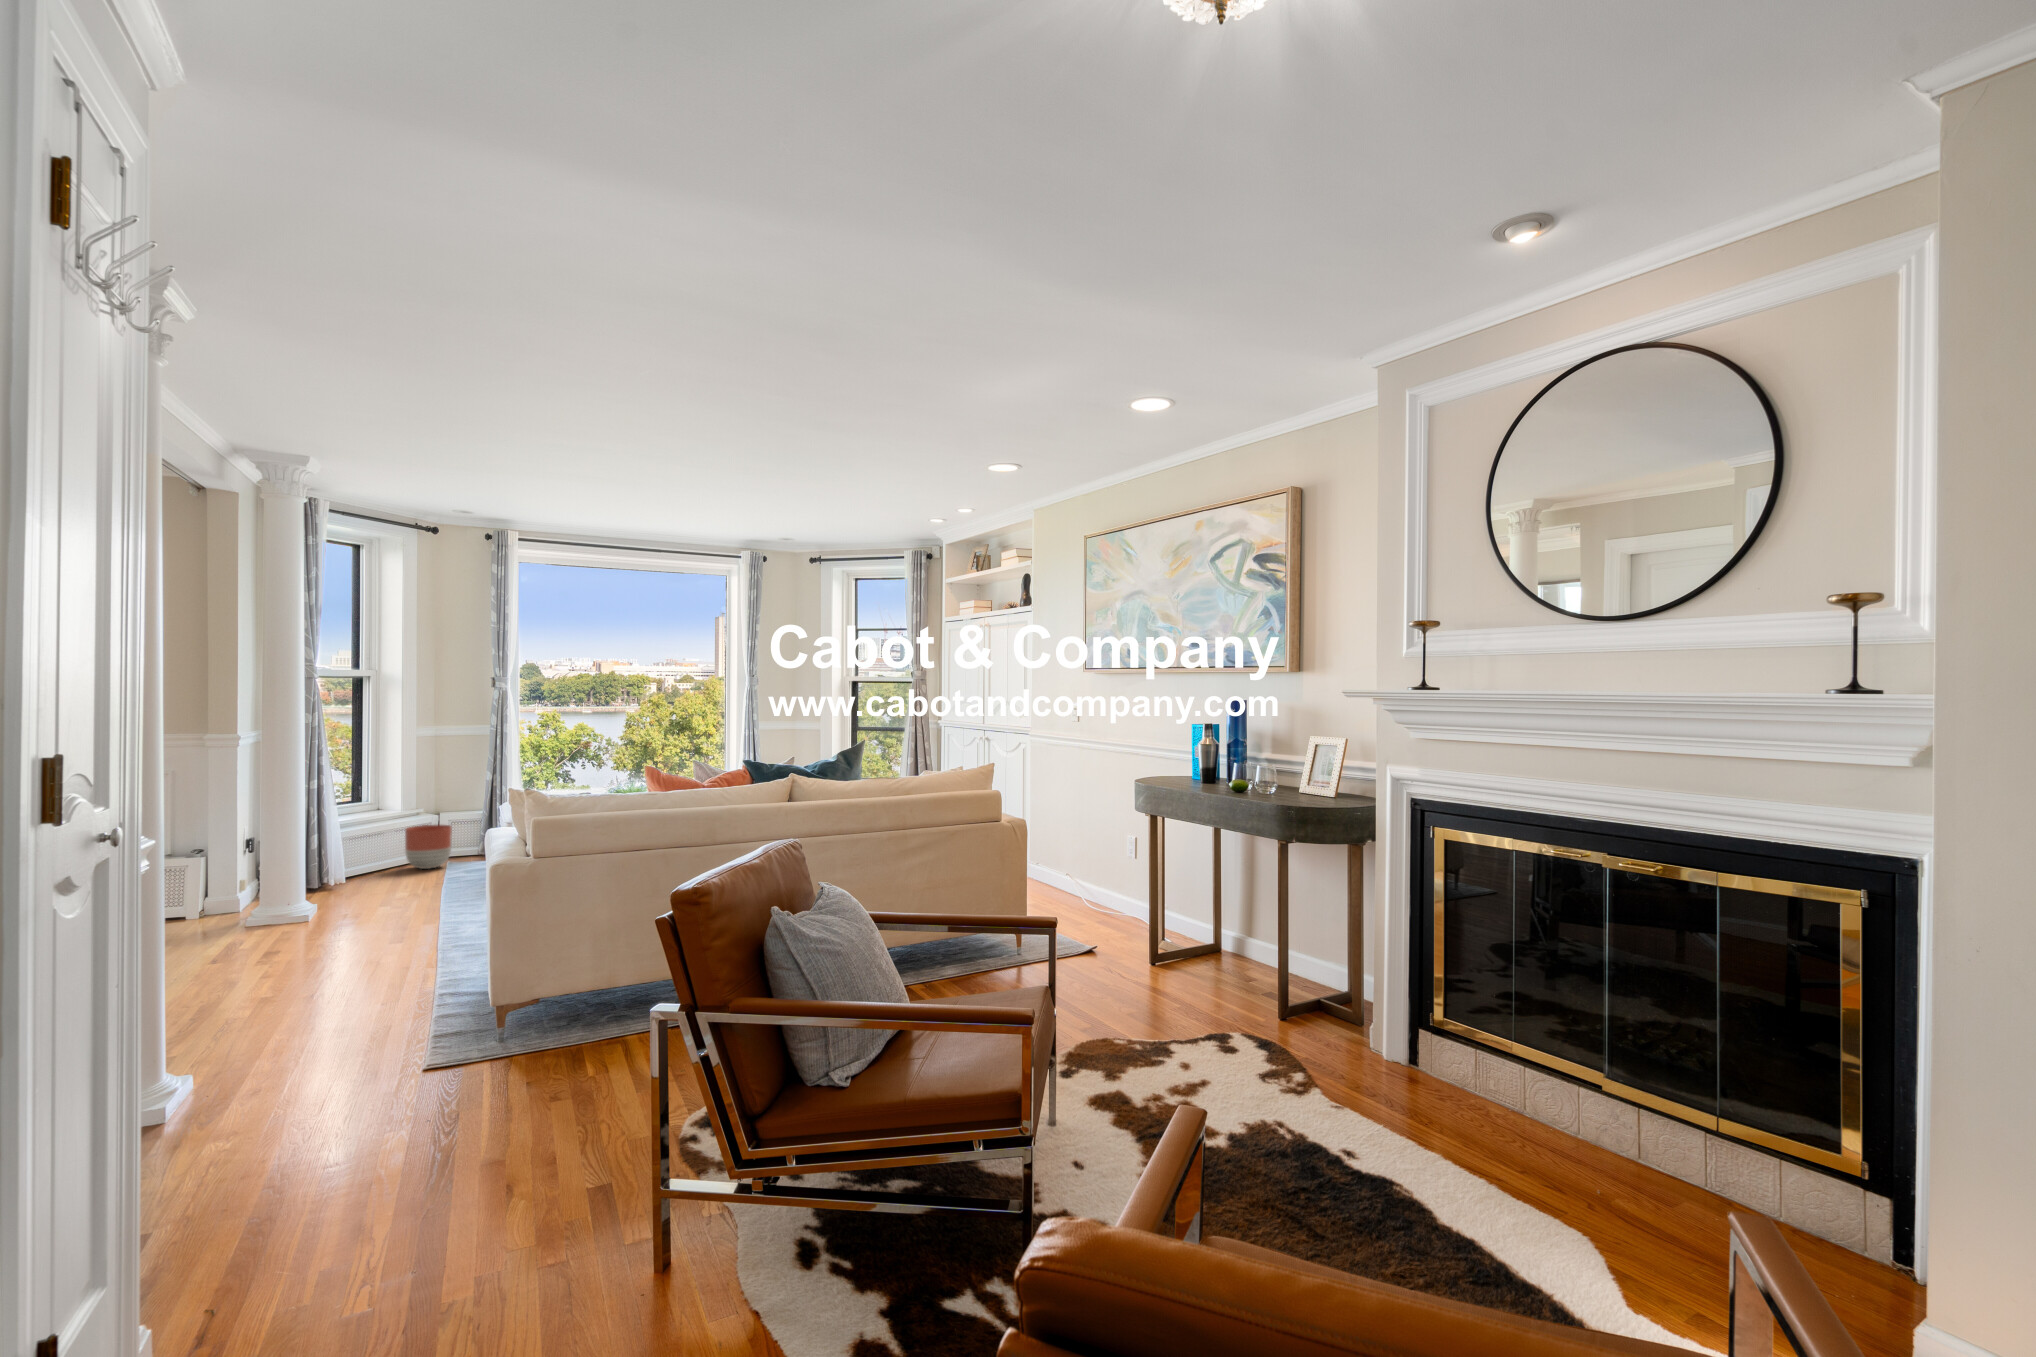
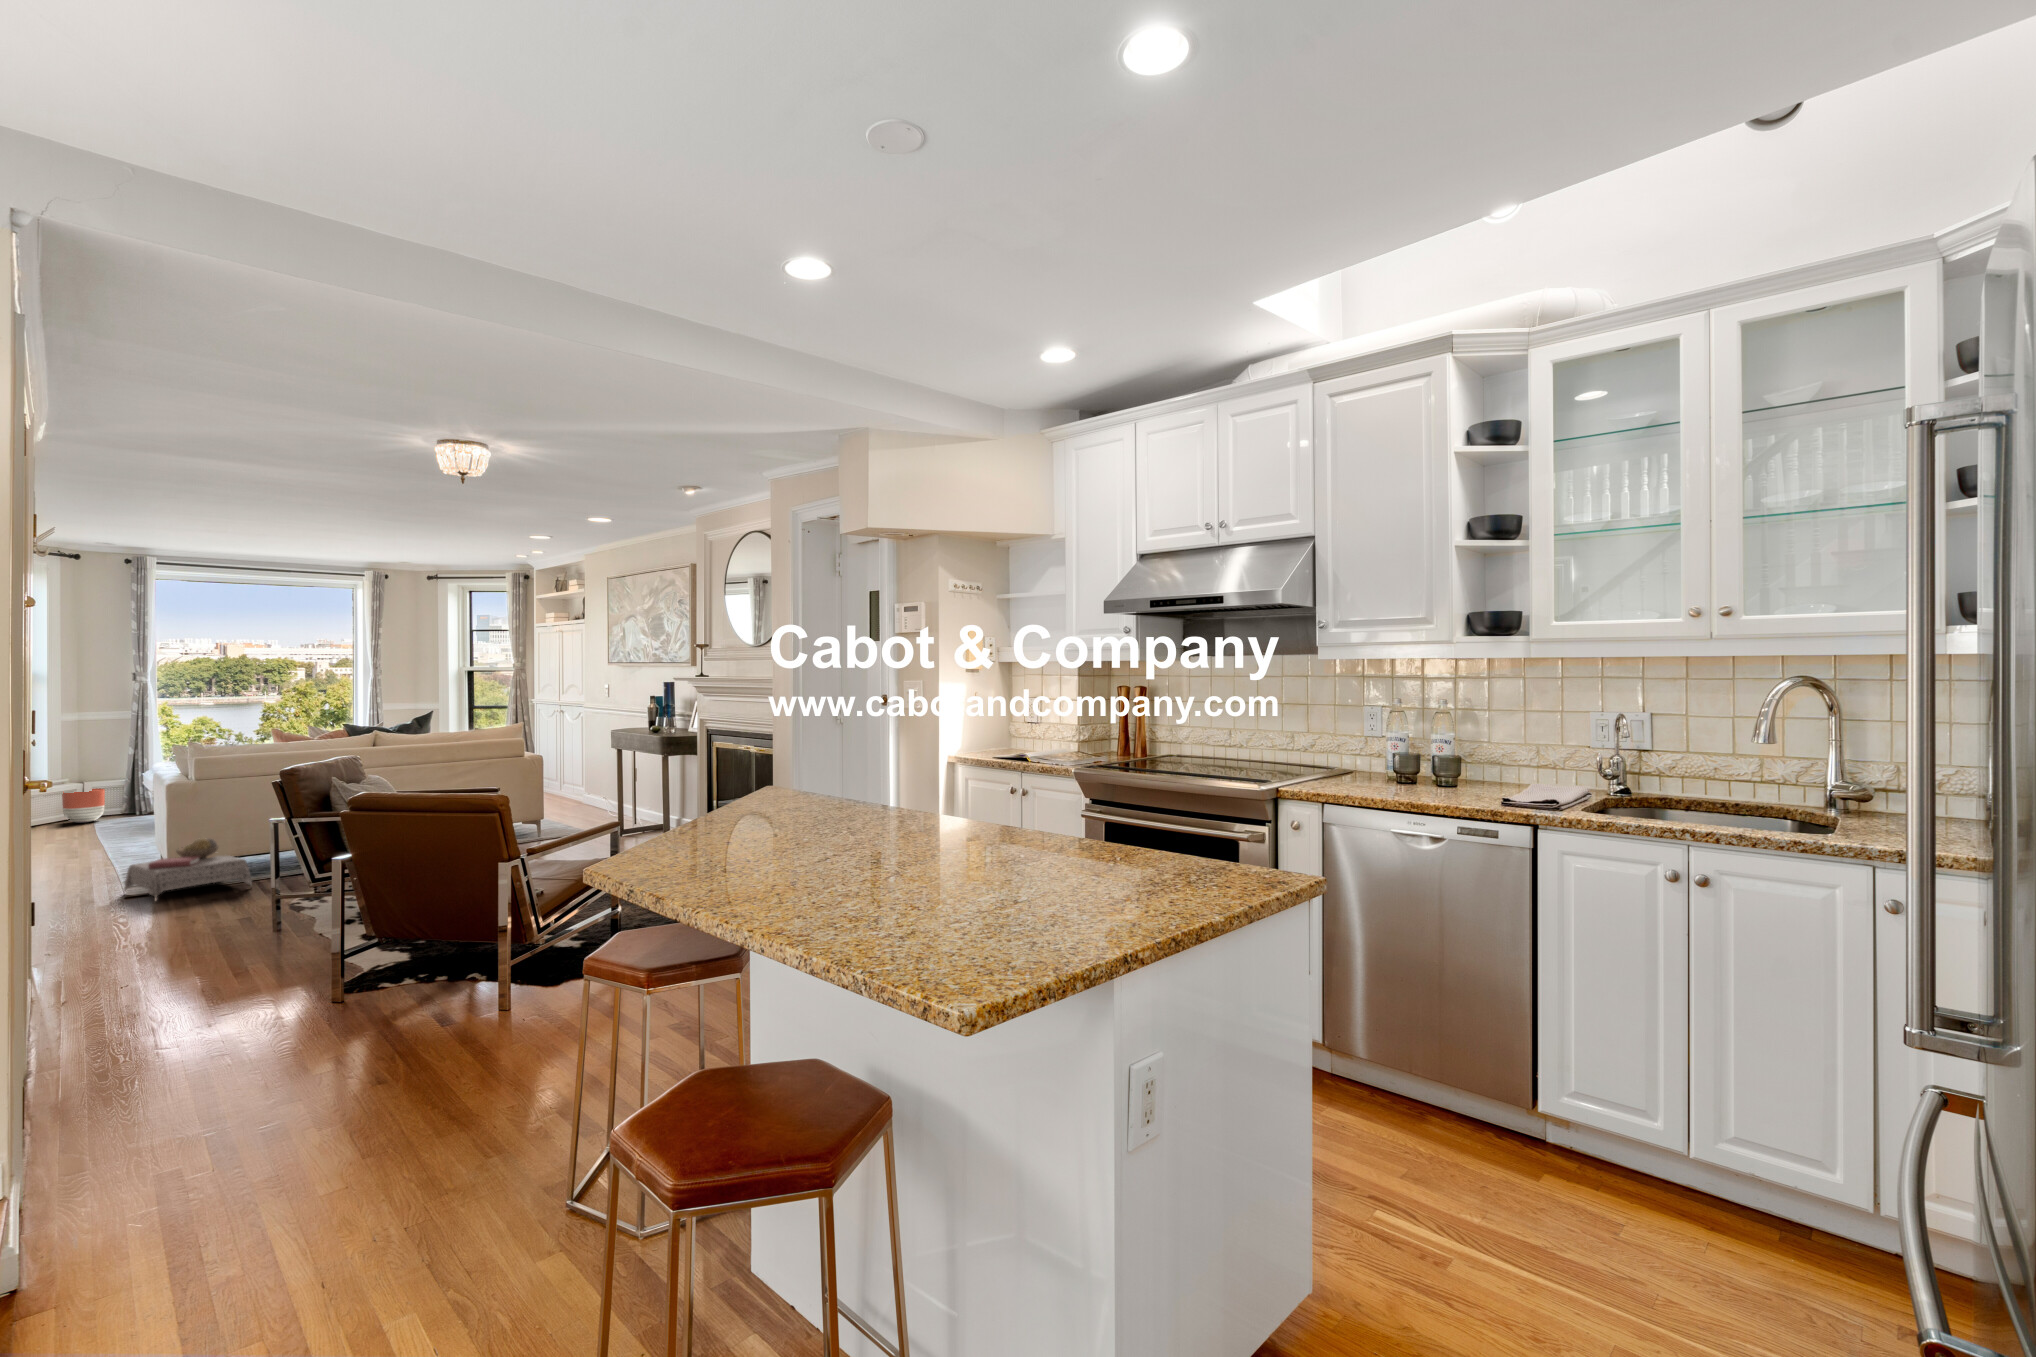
ottoman: none [423,955,612,1089] -> present [125,838,252,901]

